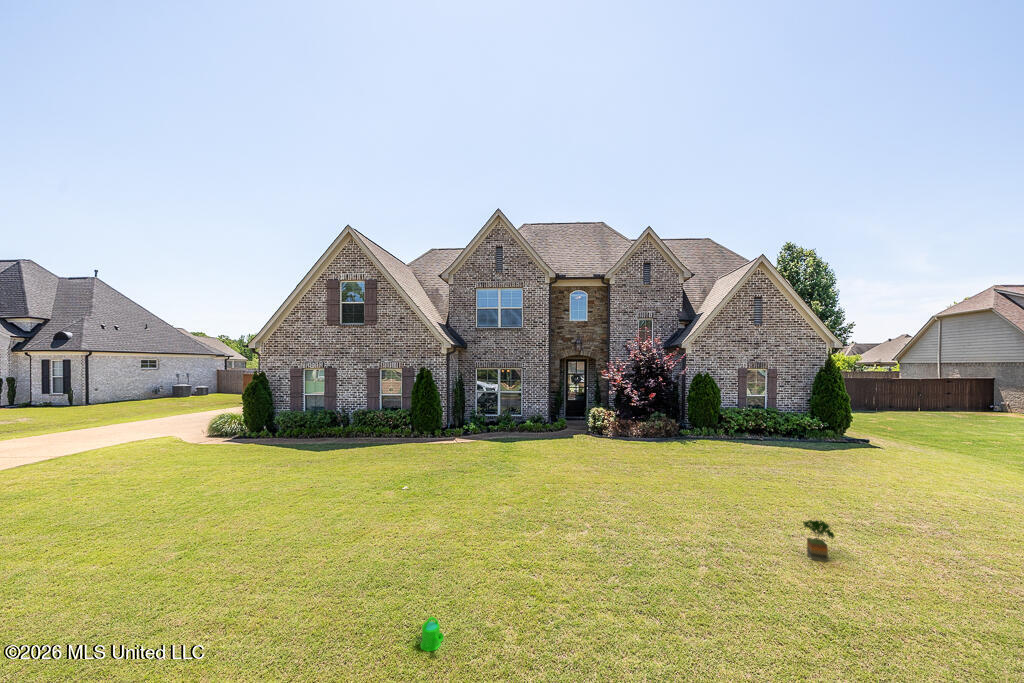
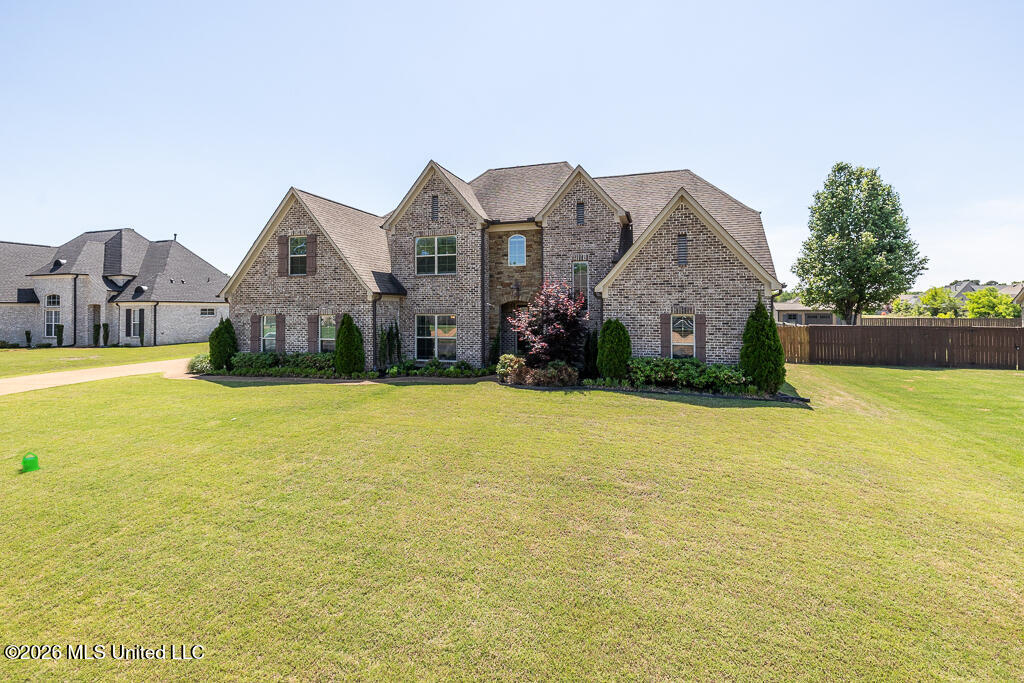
potted tree: present [803,520,834,562] -> none [393,428,416,463]

